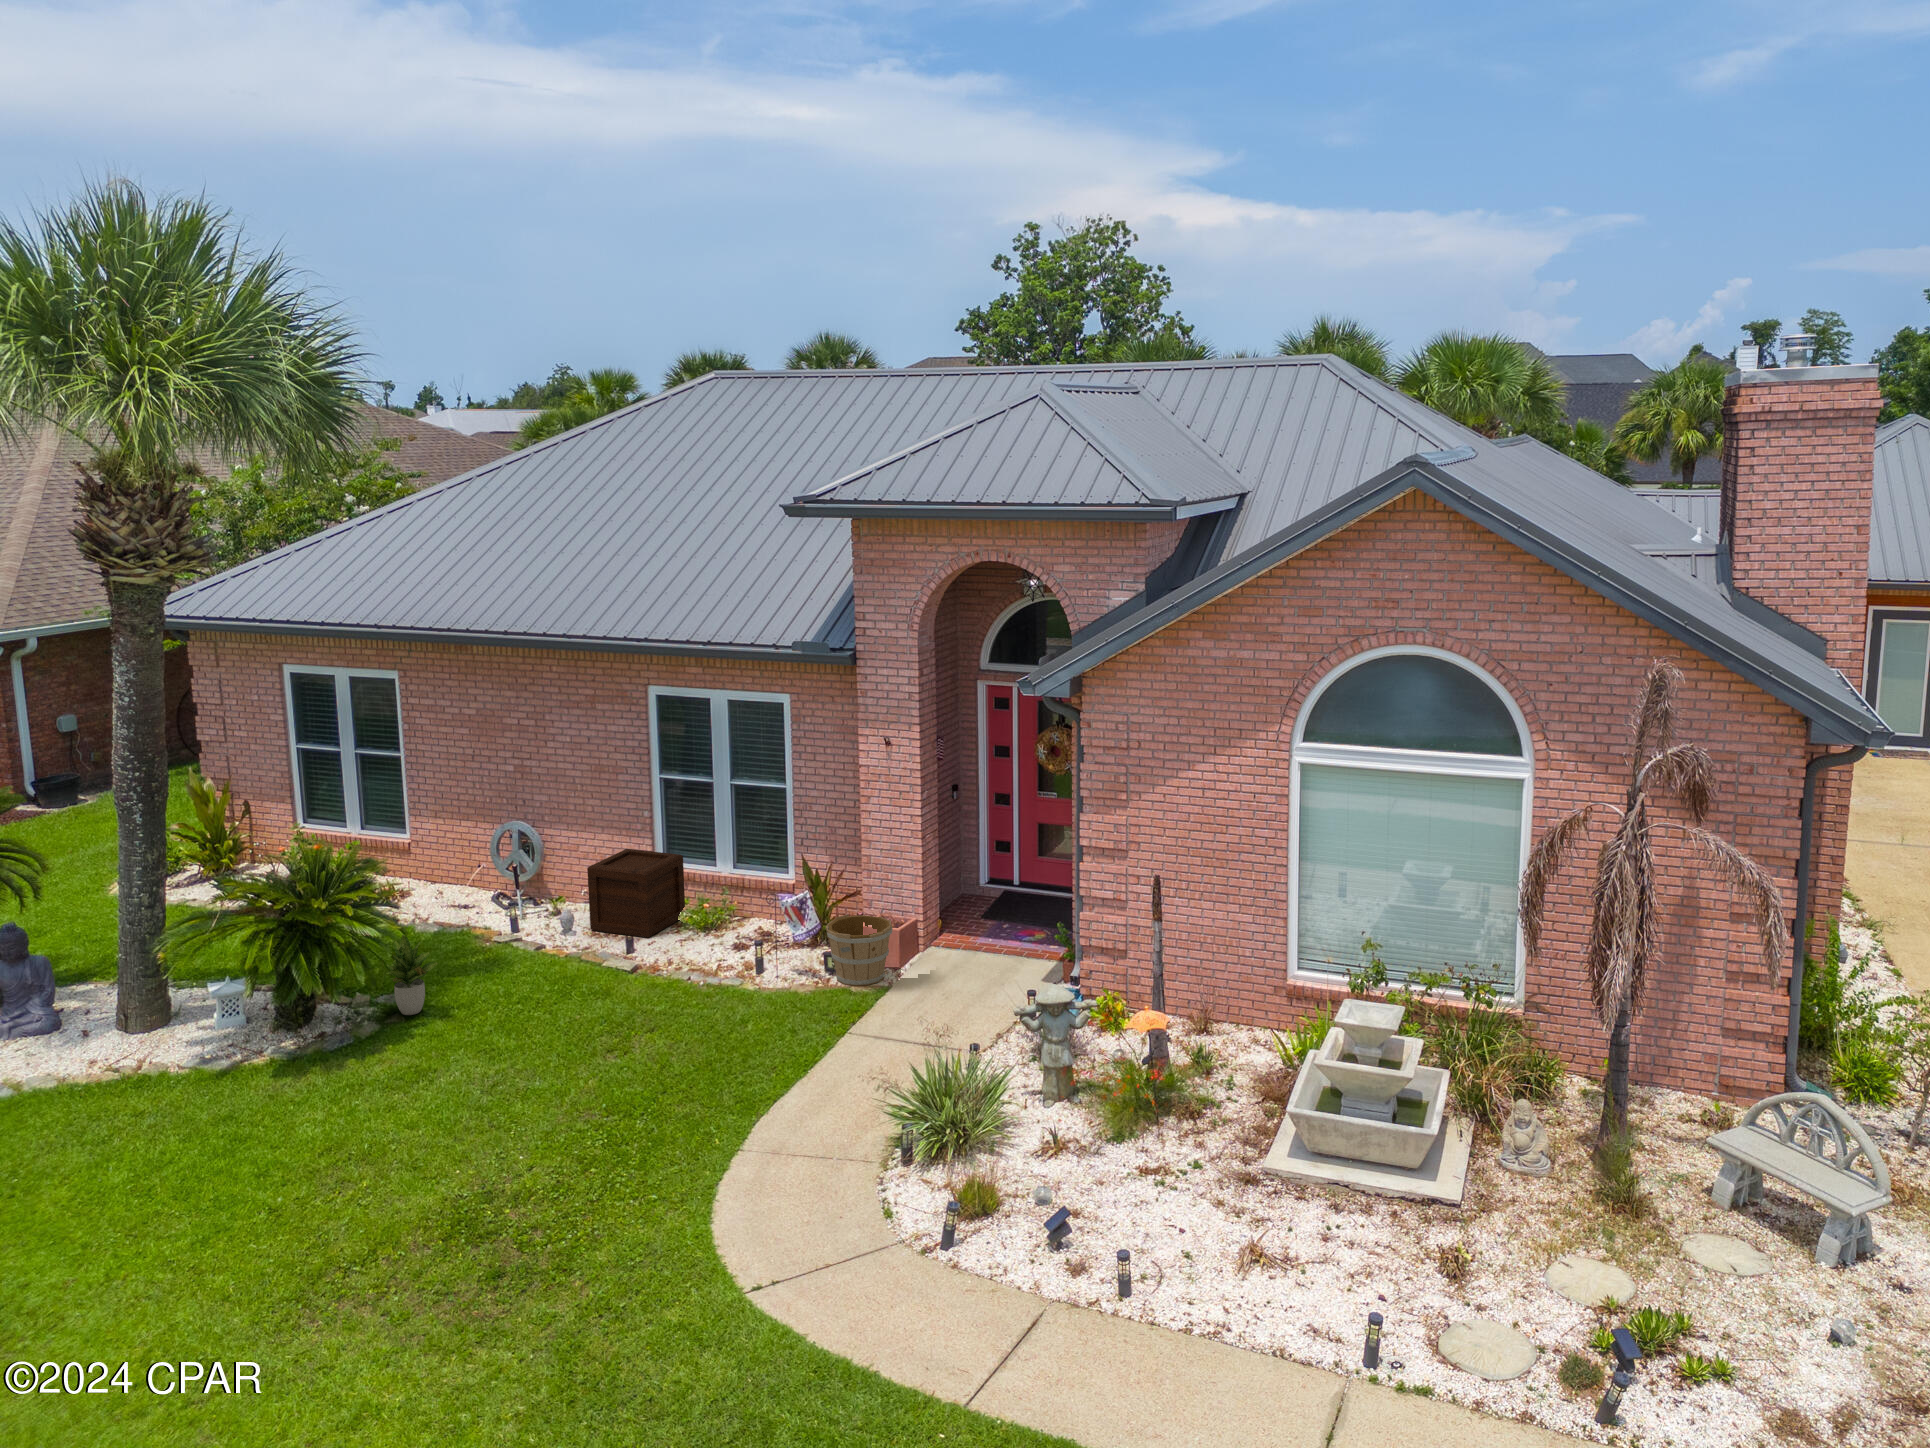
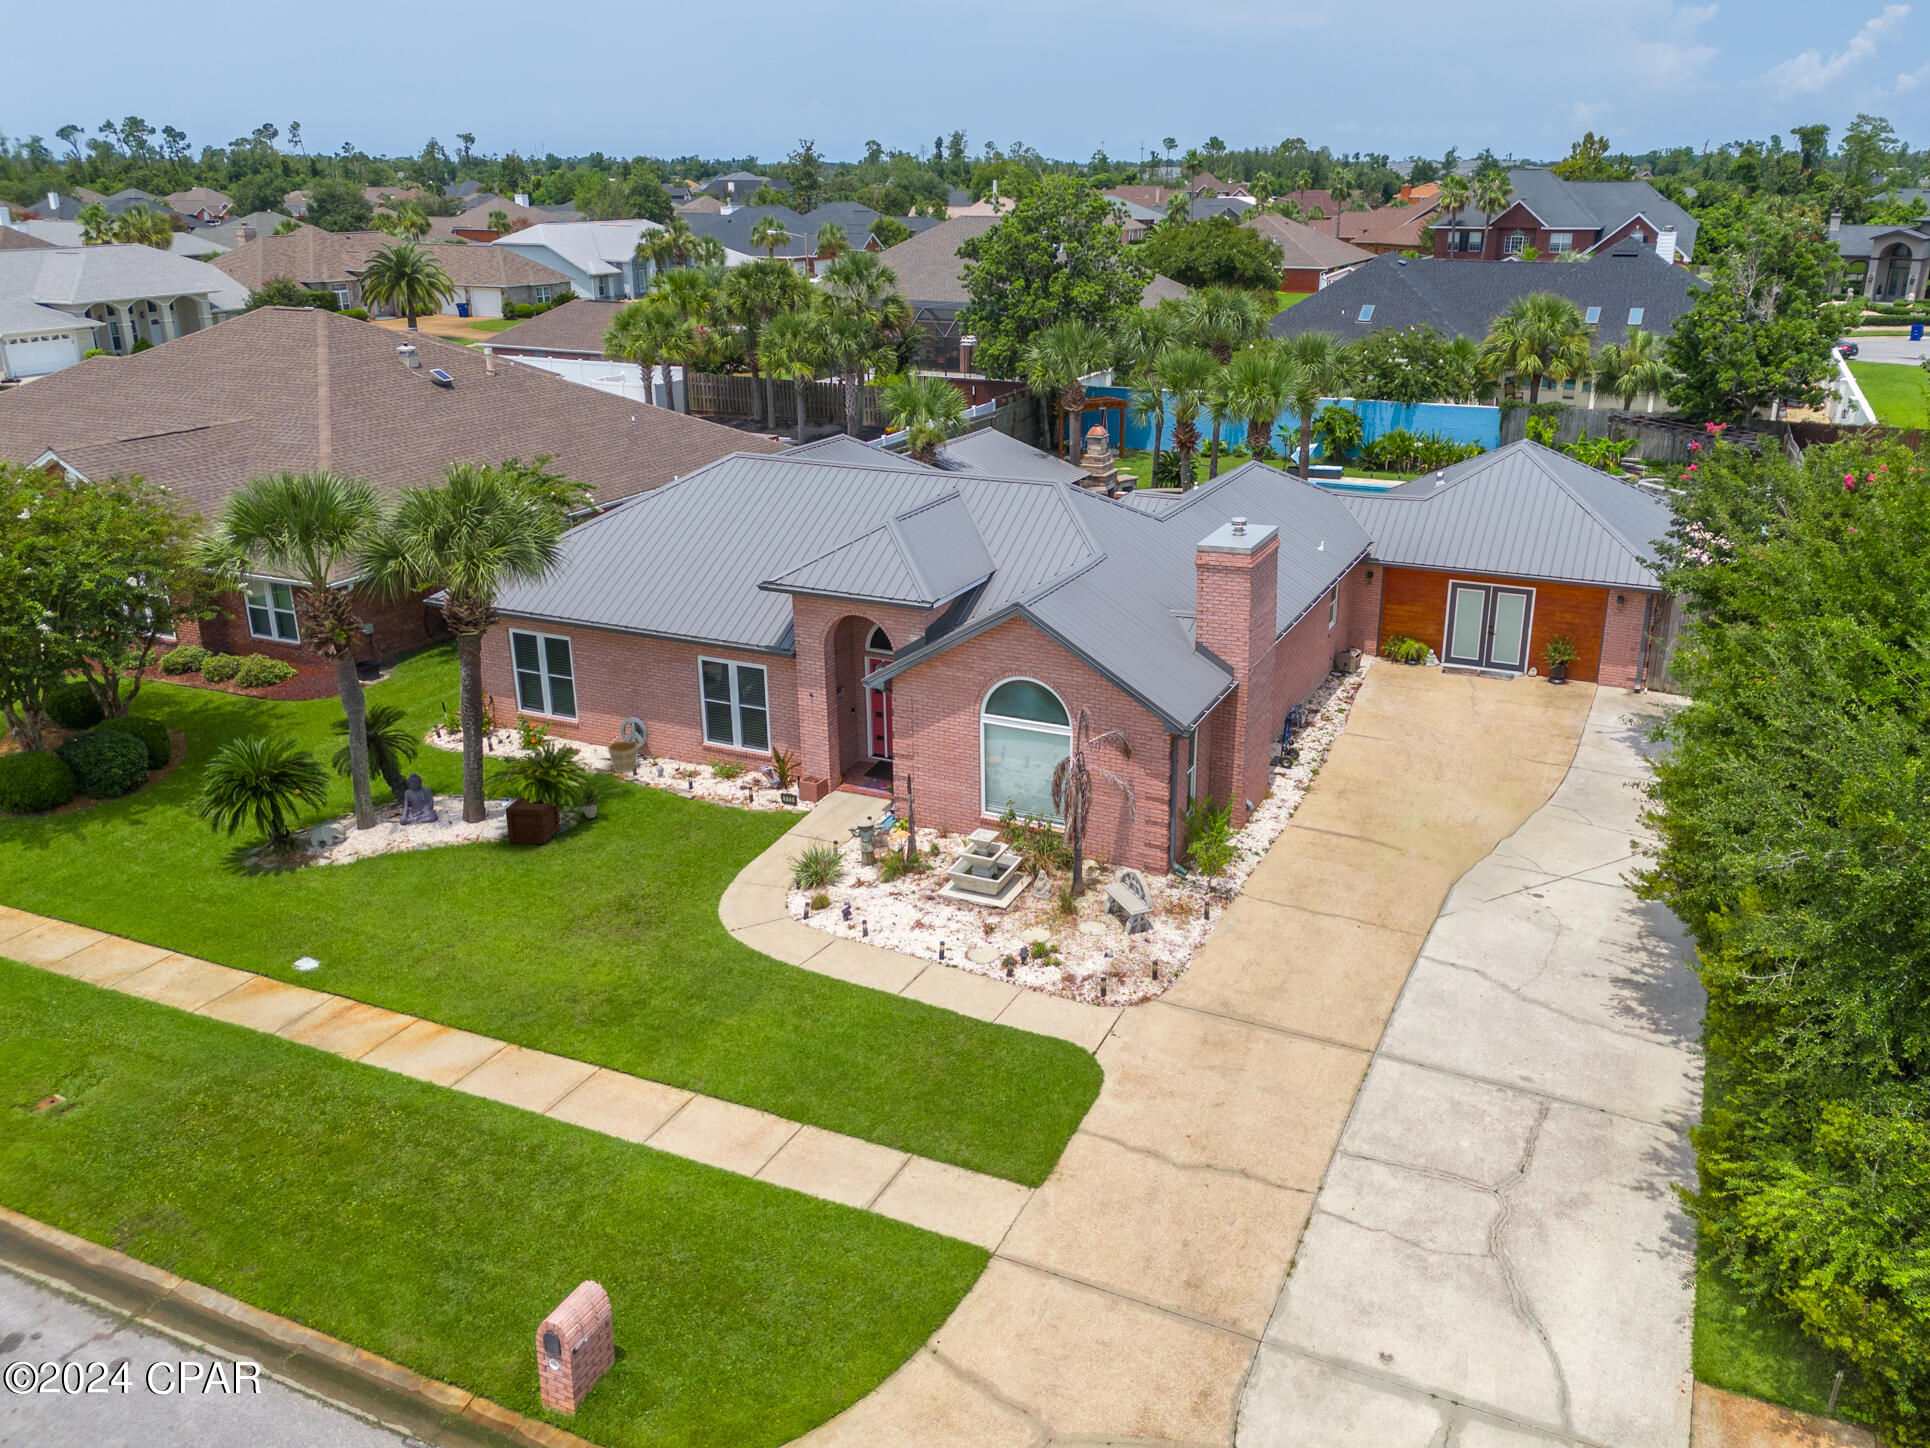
wooden crate: present [587,849,685,938] -> present [506,797,561,844]
wooden bucket: present [826,915,893,986] -> present [608,741,638,773]

